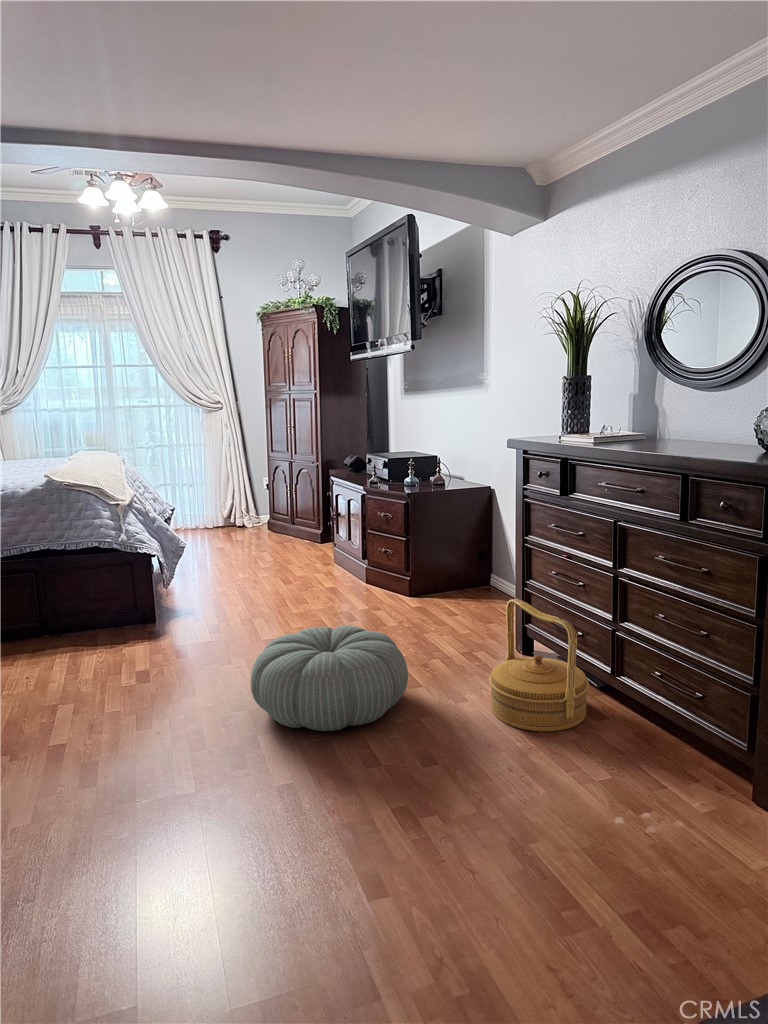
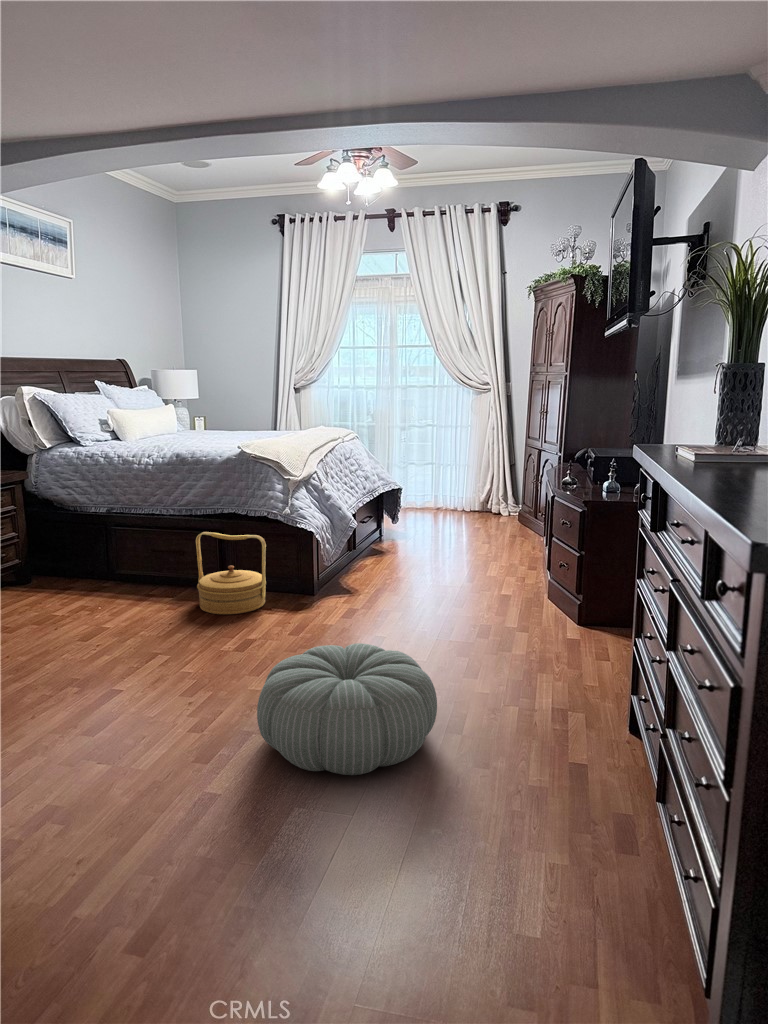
woven basket: present [489,598,589,732] -> present [196,532,266,615]

